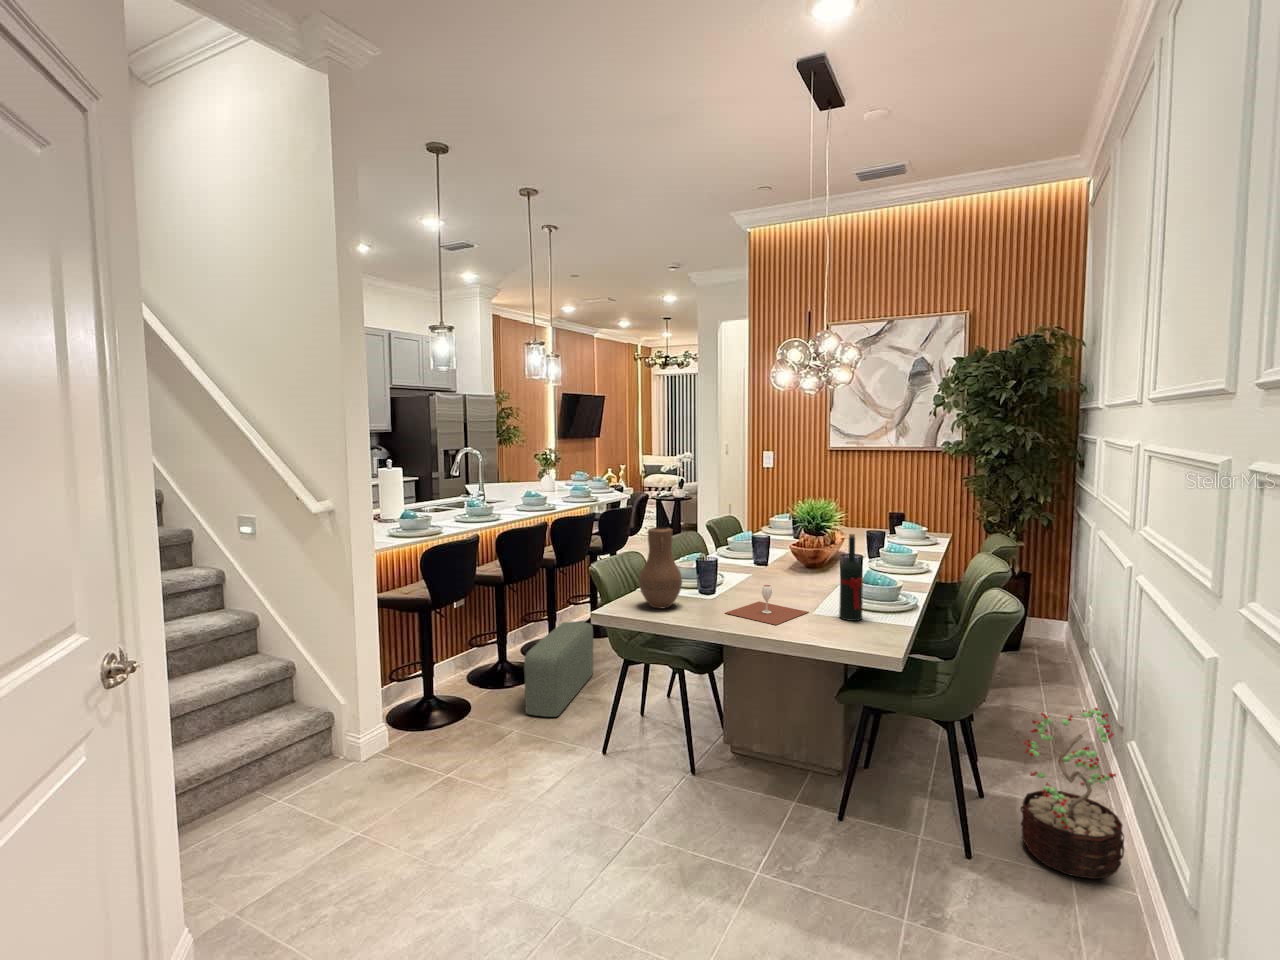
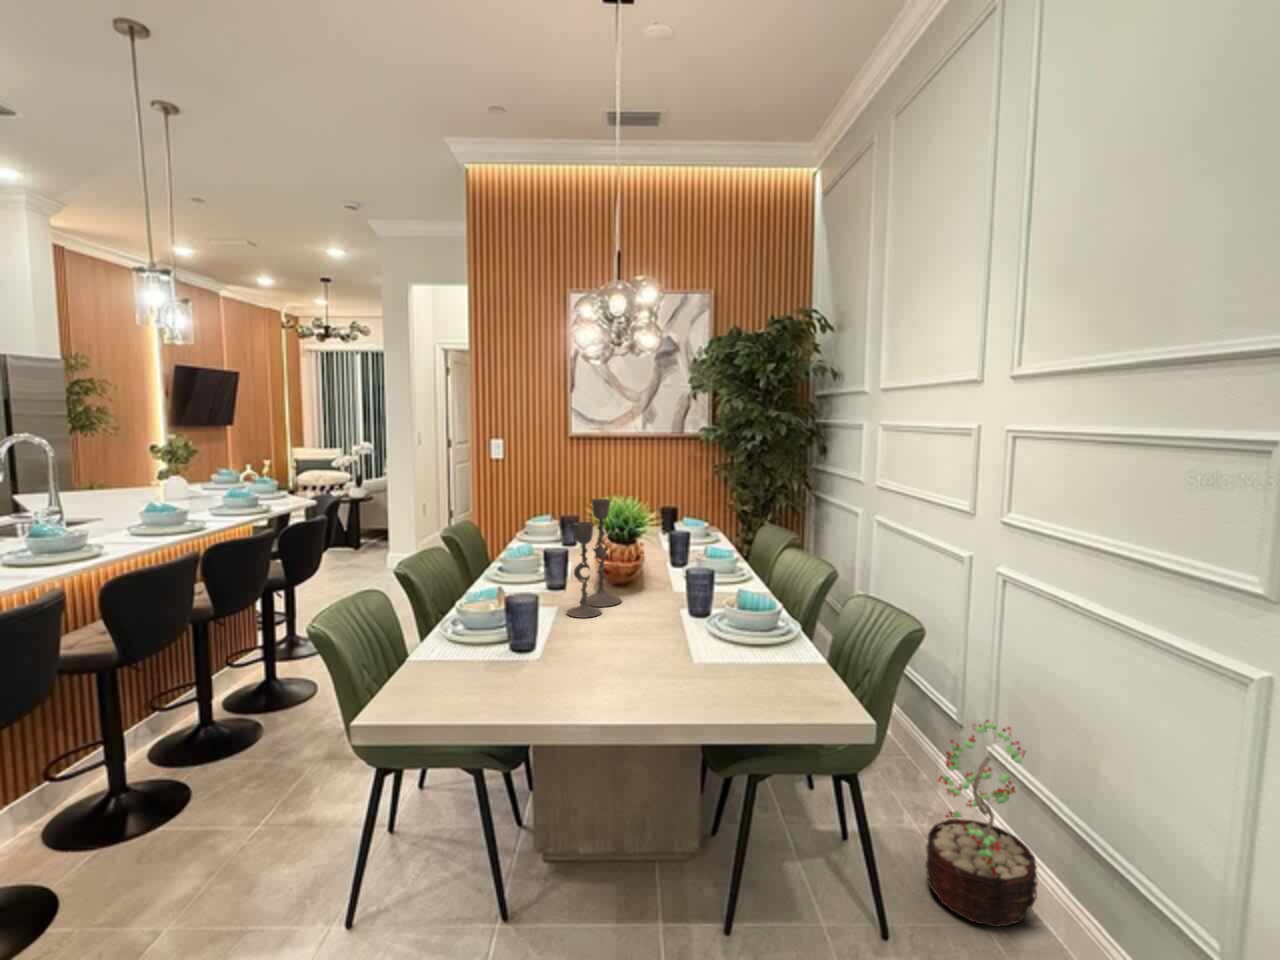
candlestick: none [749,498,797,581] -> present [566,499,621,618]
vase: present [639,527,682,609] -> none [442,560,518,699]
wine bottle: present [839,534,863,621] -> none [746,548,782,671]
wine glass: present [726,585,808,625] -> none [593,634,703,699]
pouf: present [524,621,593,717] -> none [178,701,293,890]

